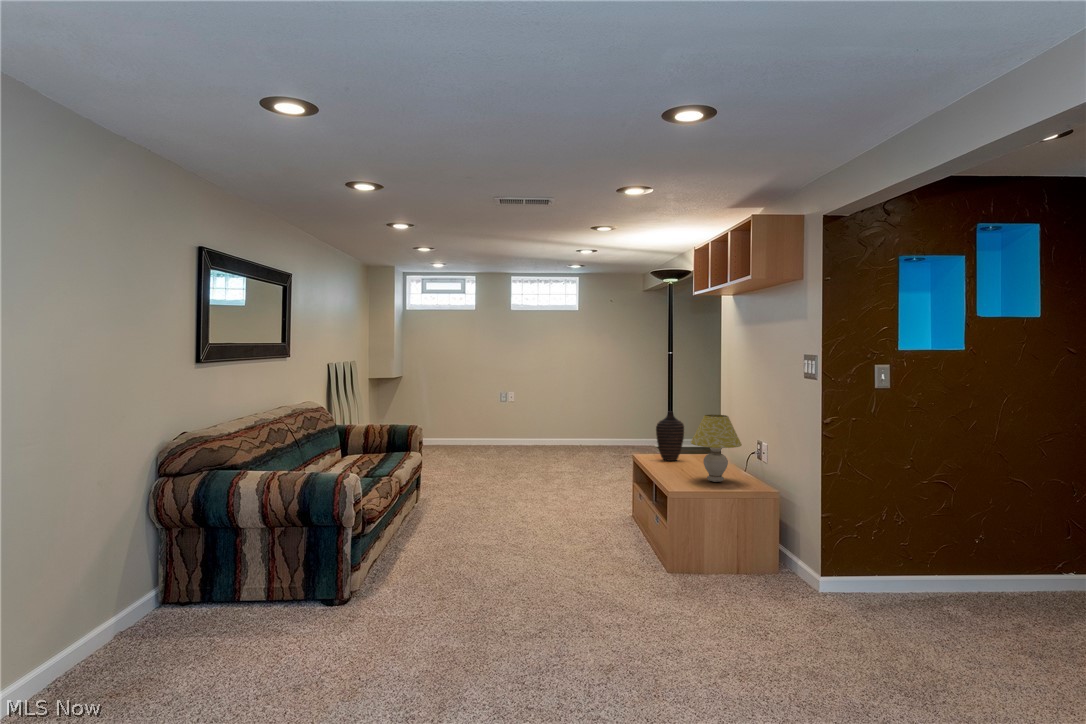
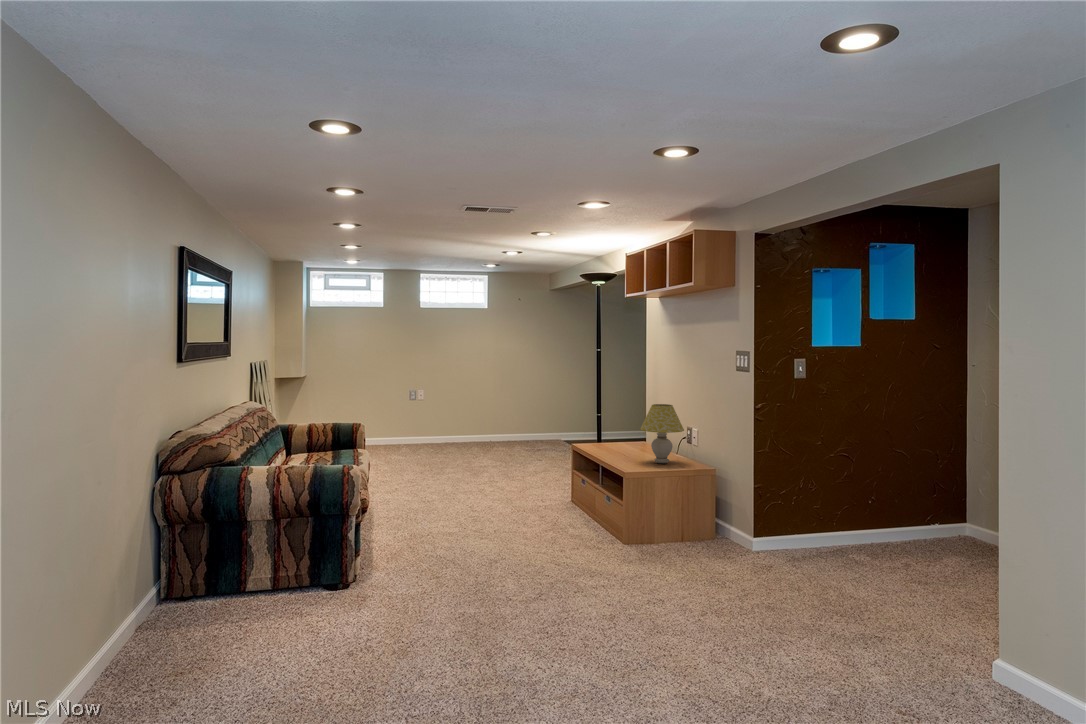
decorative vase: present [656,411,684,461] -> none [601,403,626,448]

